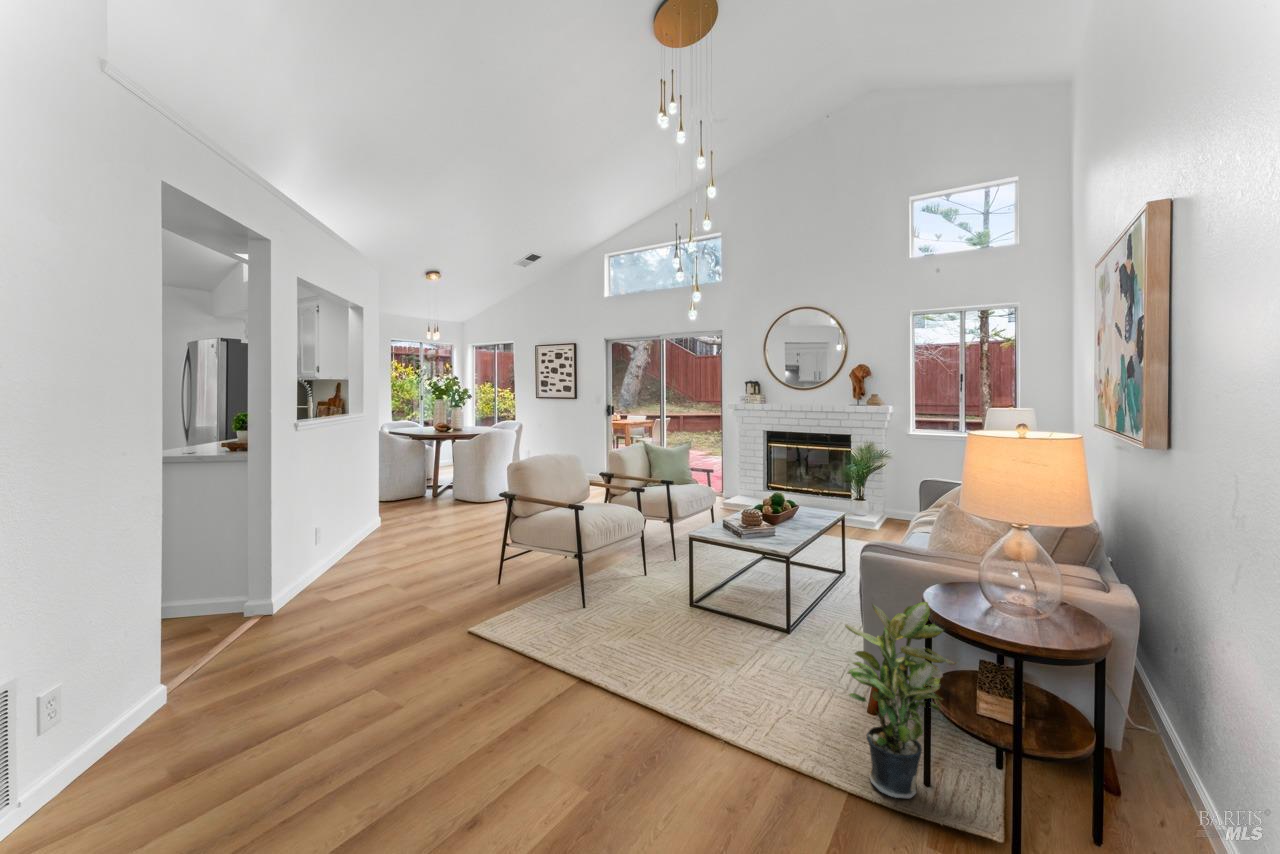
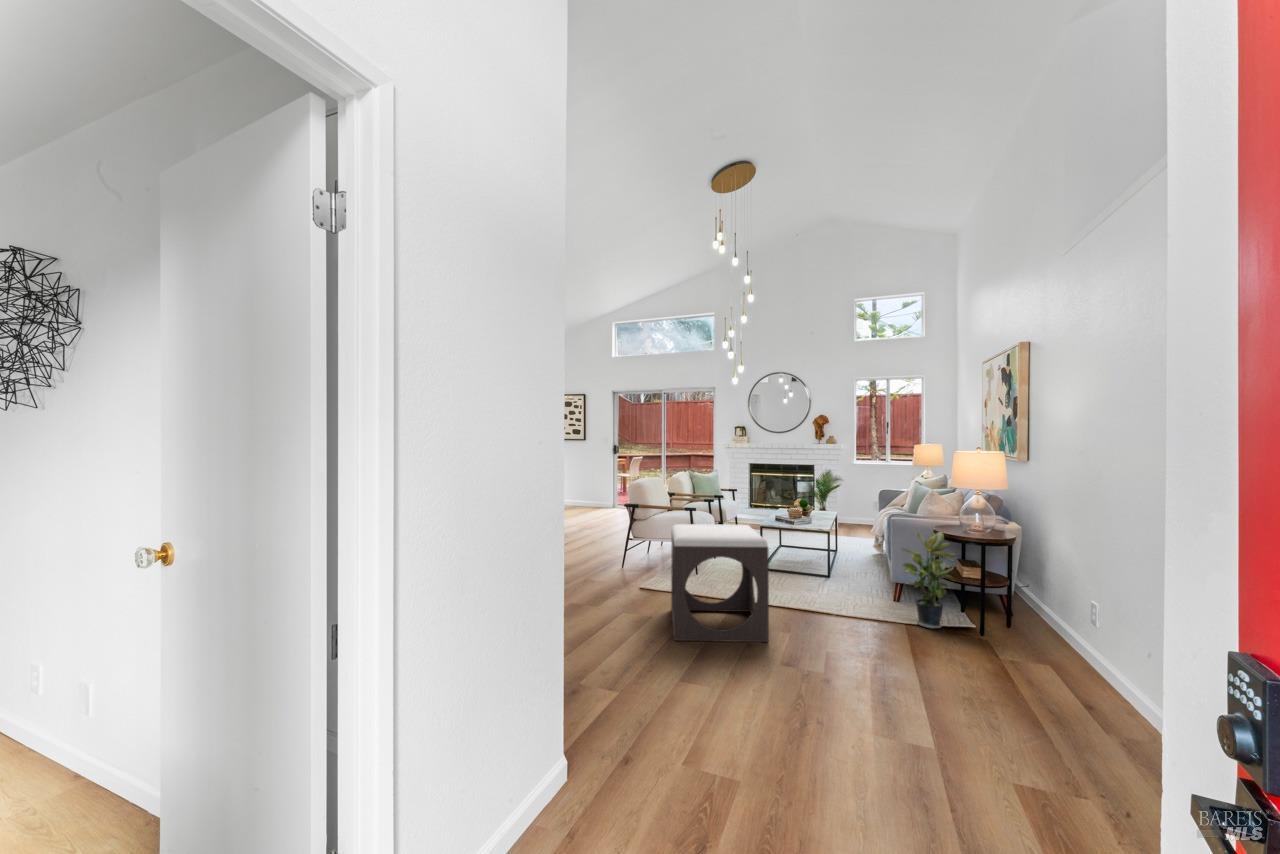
footstool: none [364,552,585,806] -> present [671,524,769,642]

